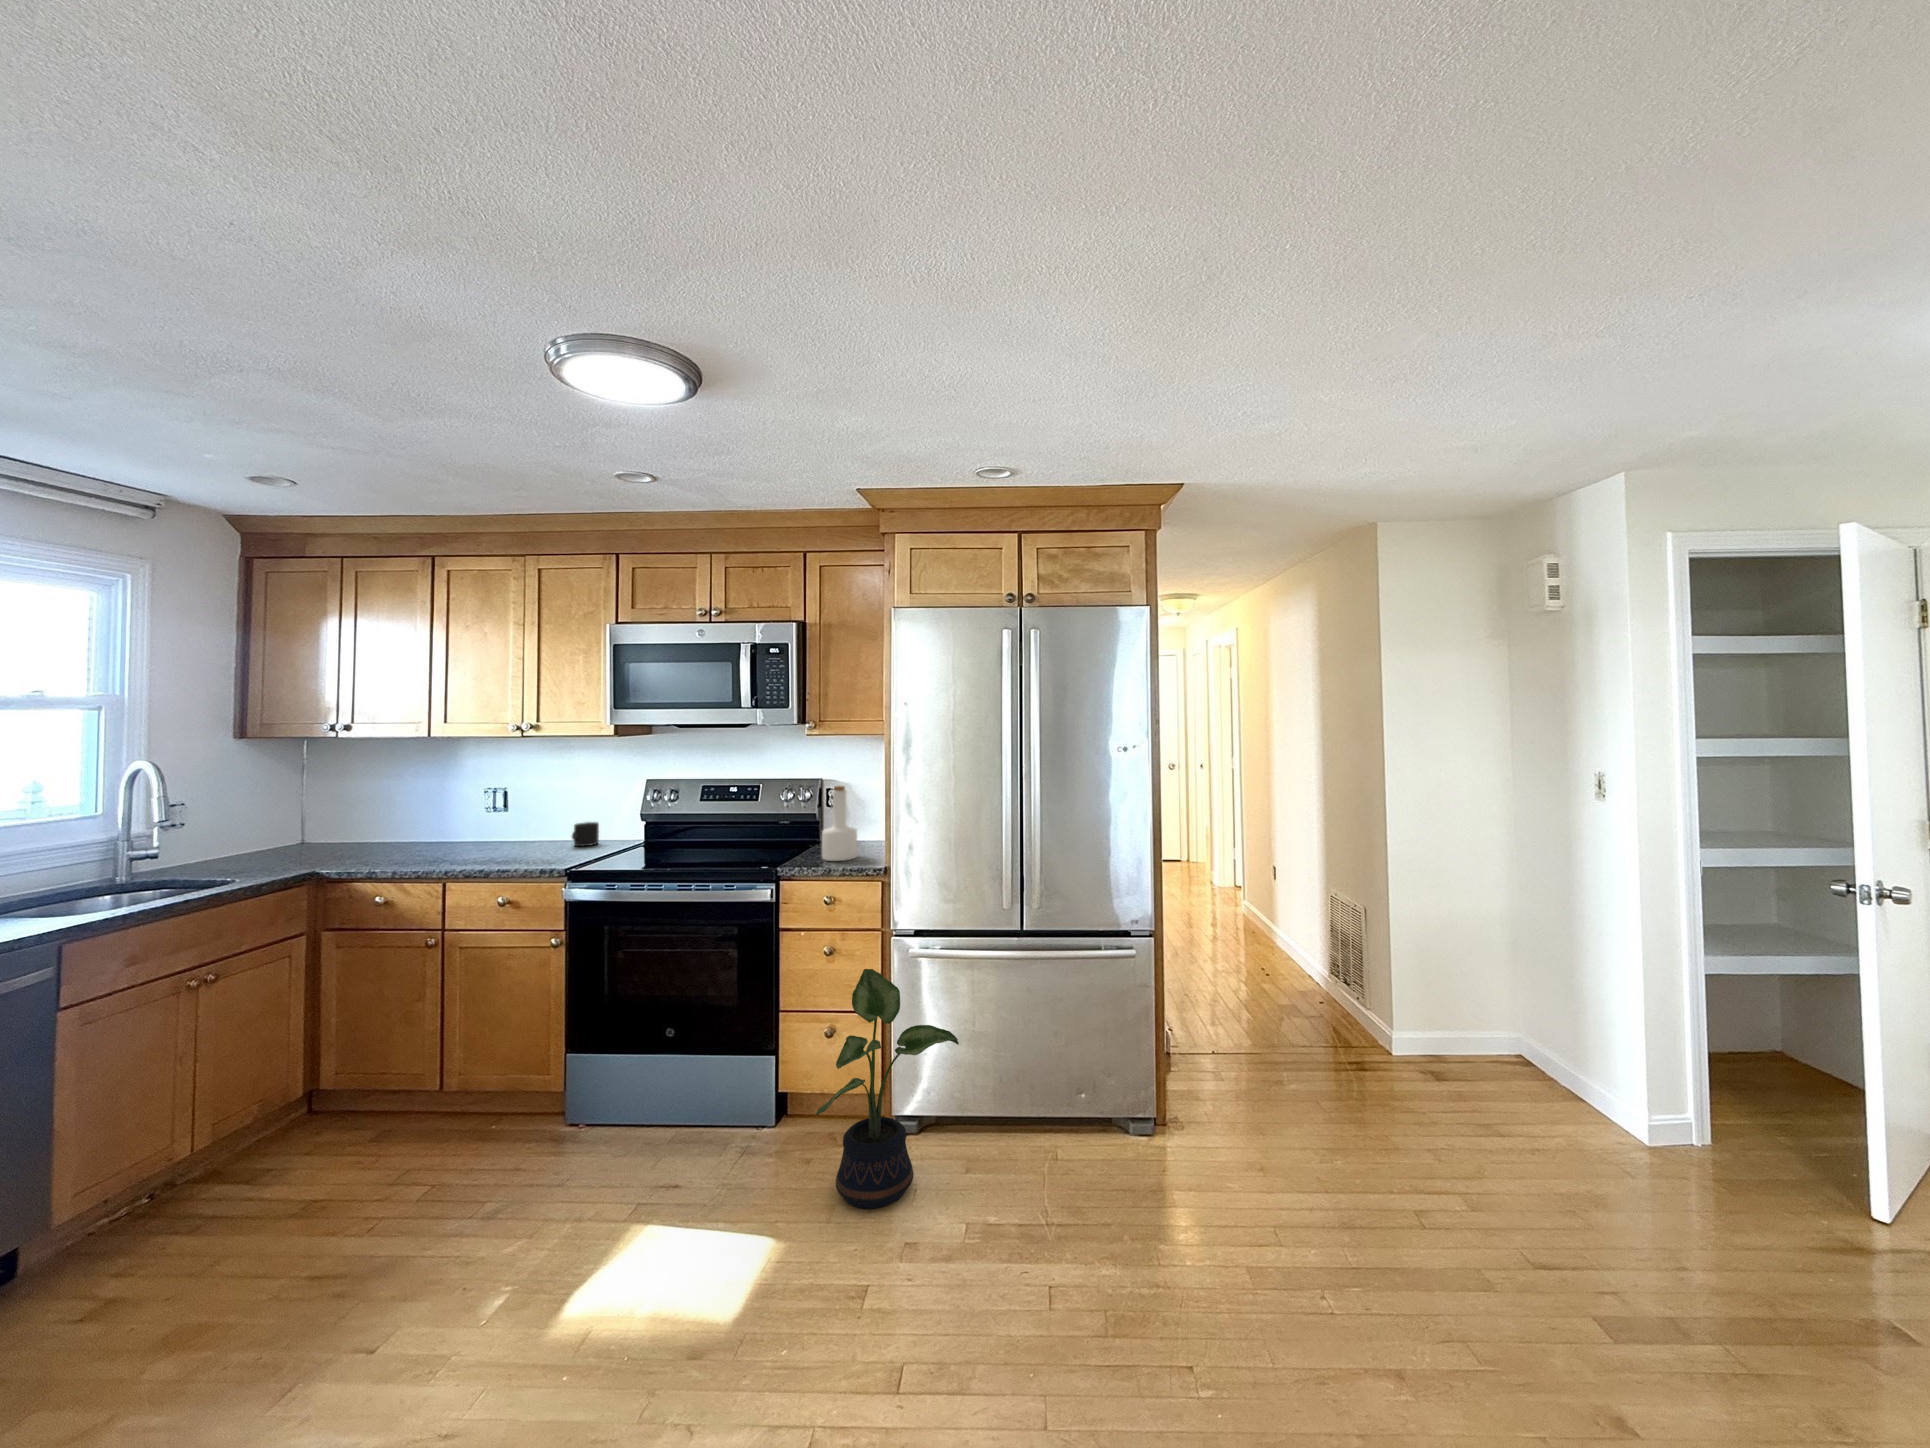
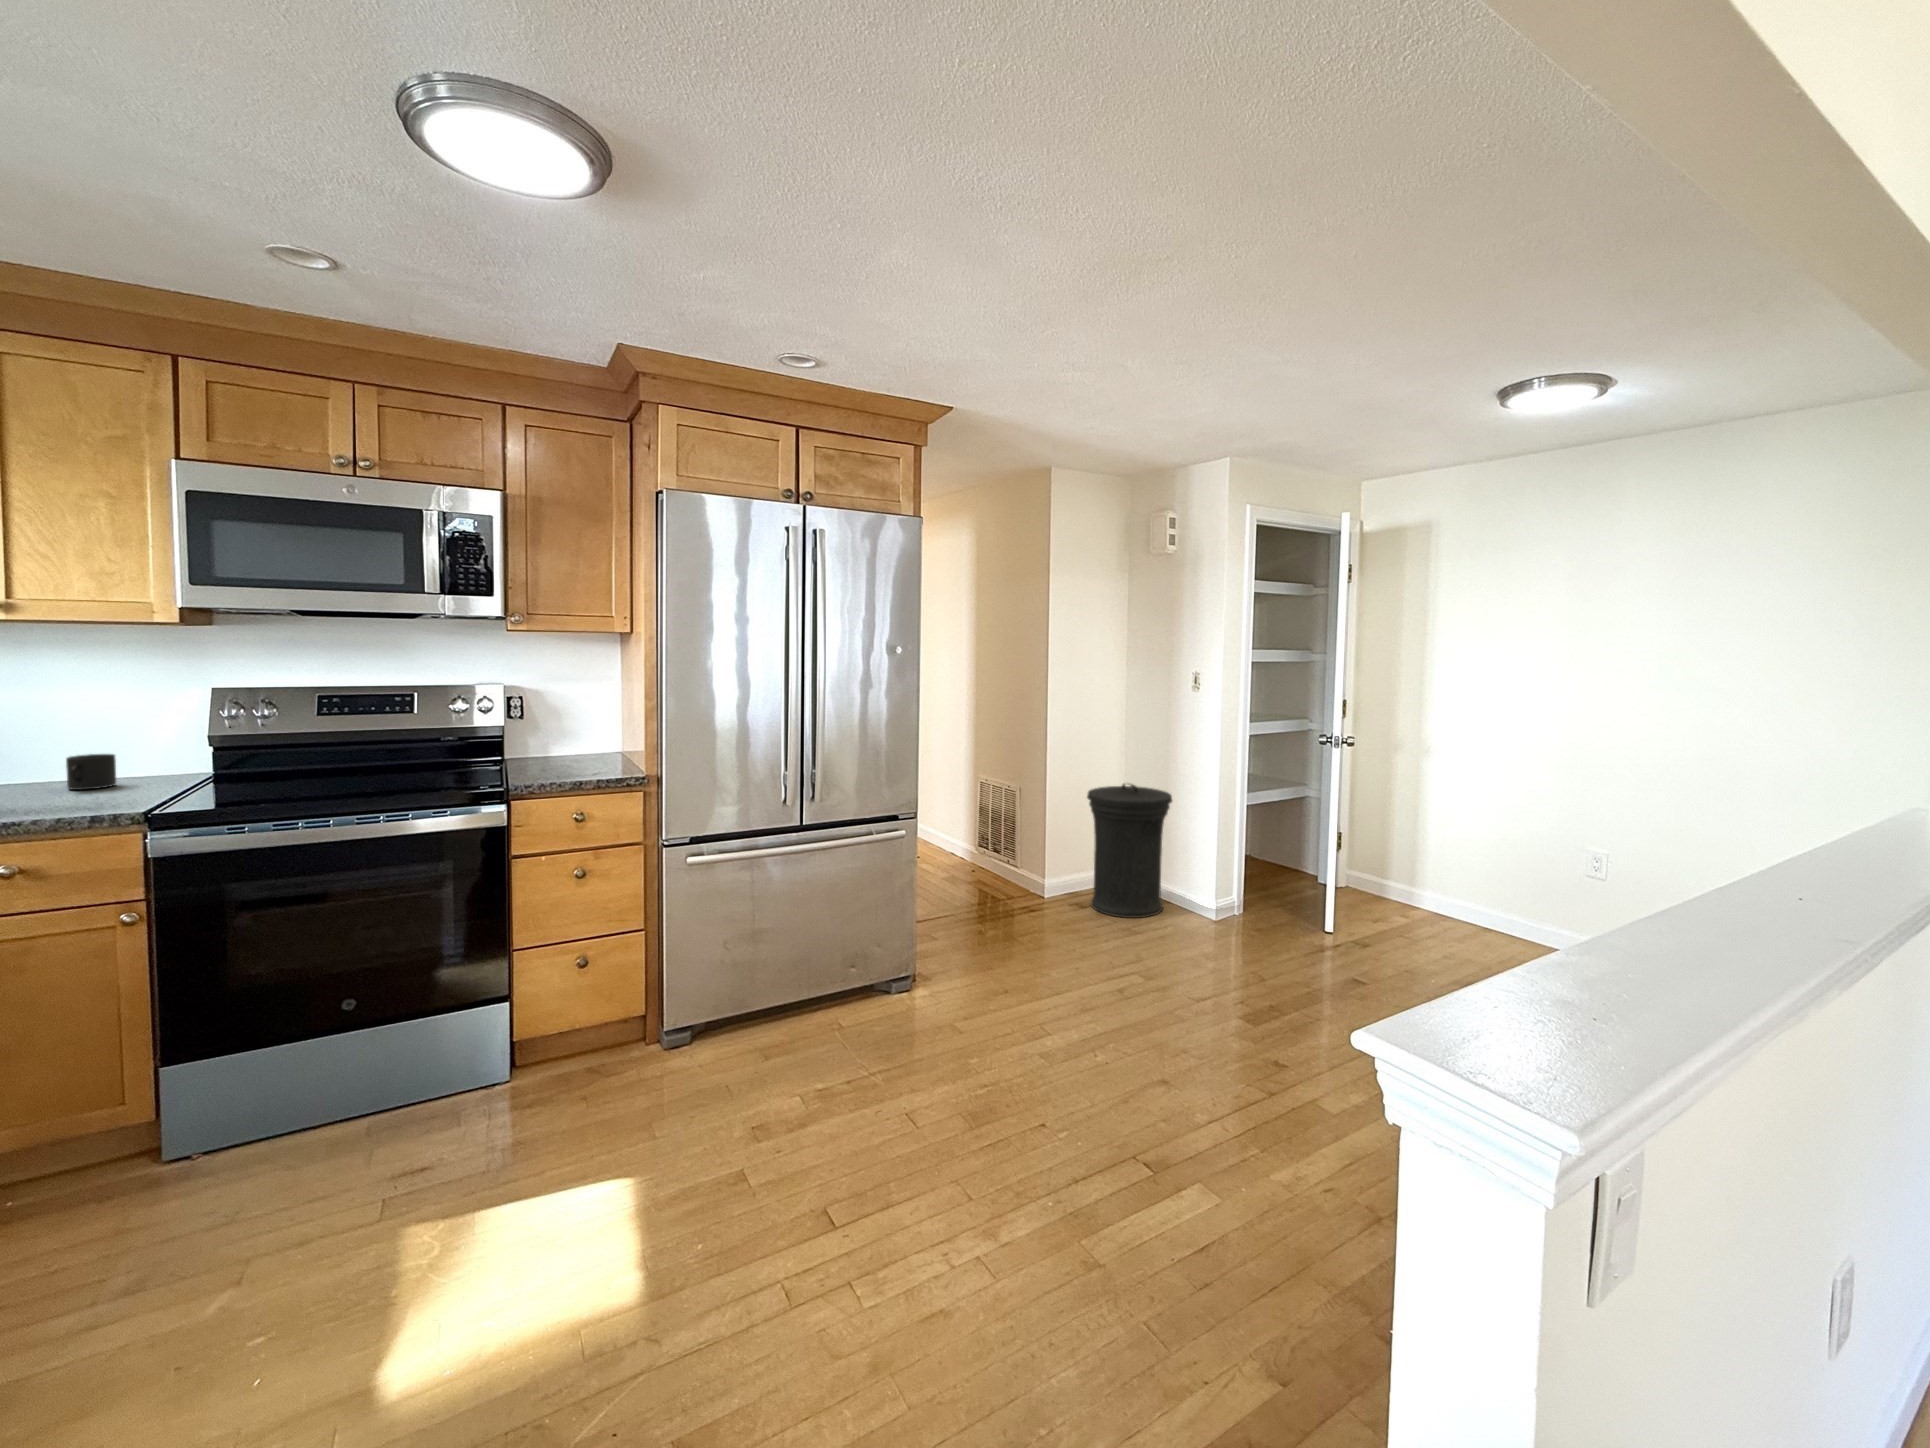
bottle: present [822,786,857,861] -> none [544,690,589,776]
trash can: none [1435,918,1570,1114] -> present [1087,783,1172,918]
potted plant: present [816,969,959,1209] -> none [626,882,765,1110]

